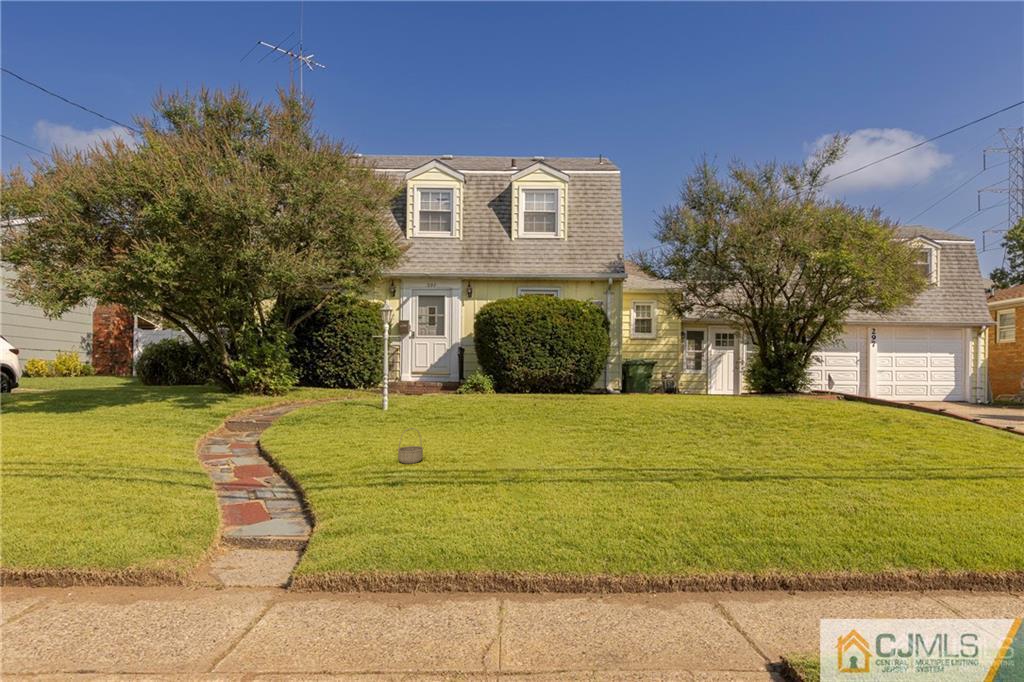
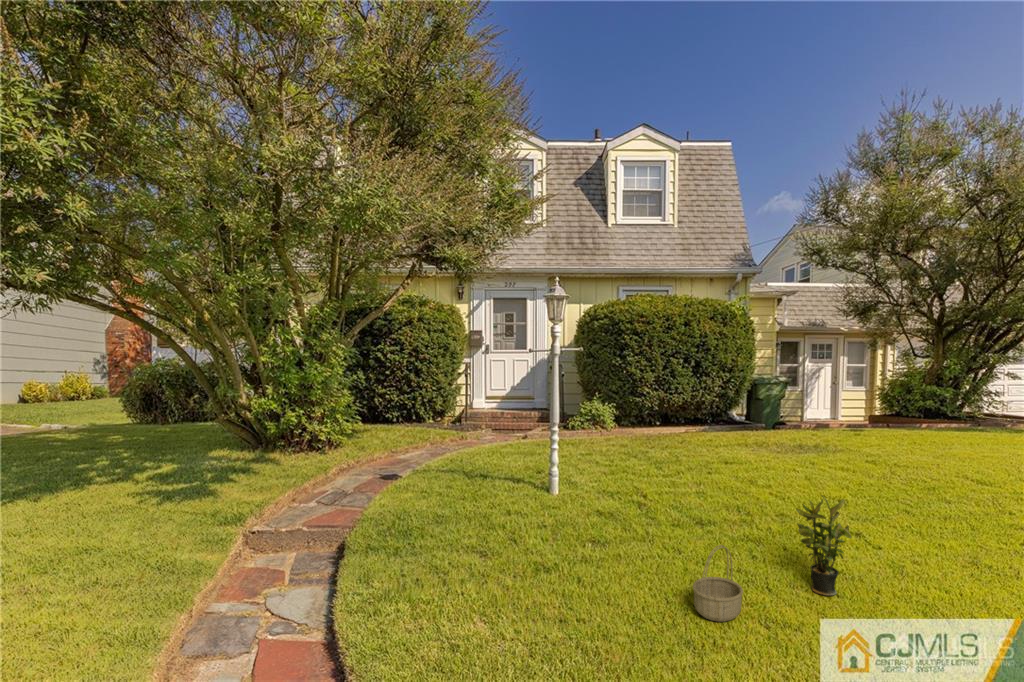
potted plant: none [463,407,490,458] -> present [796,495,852,596]

